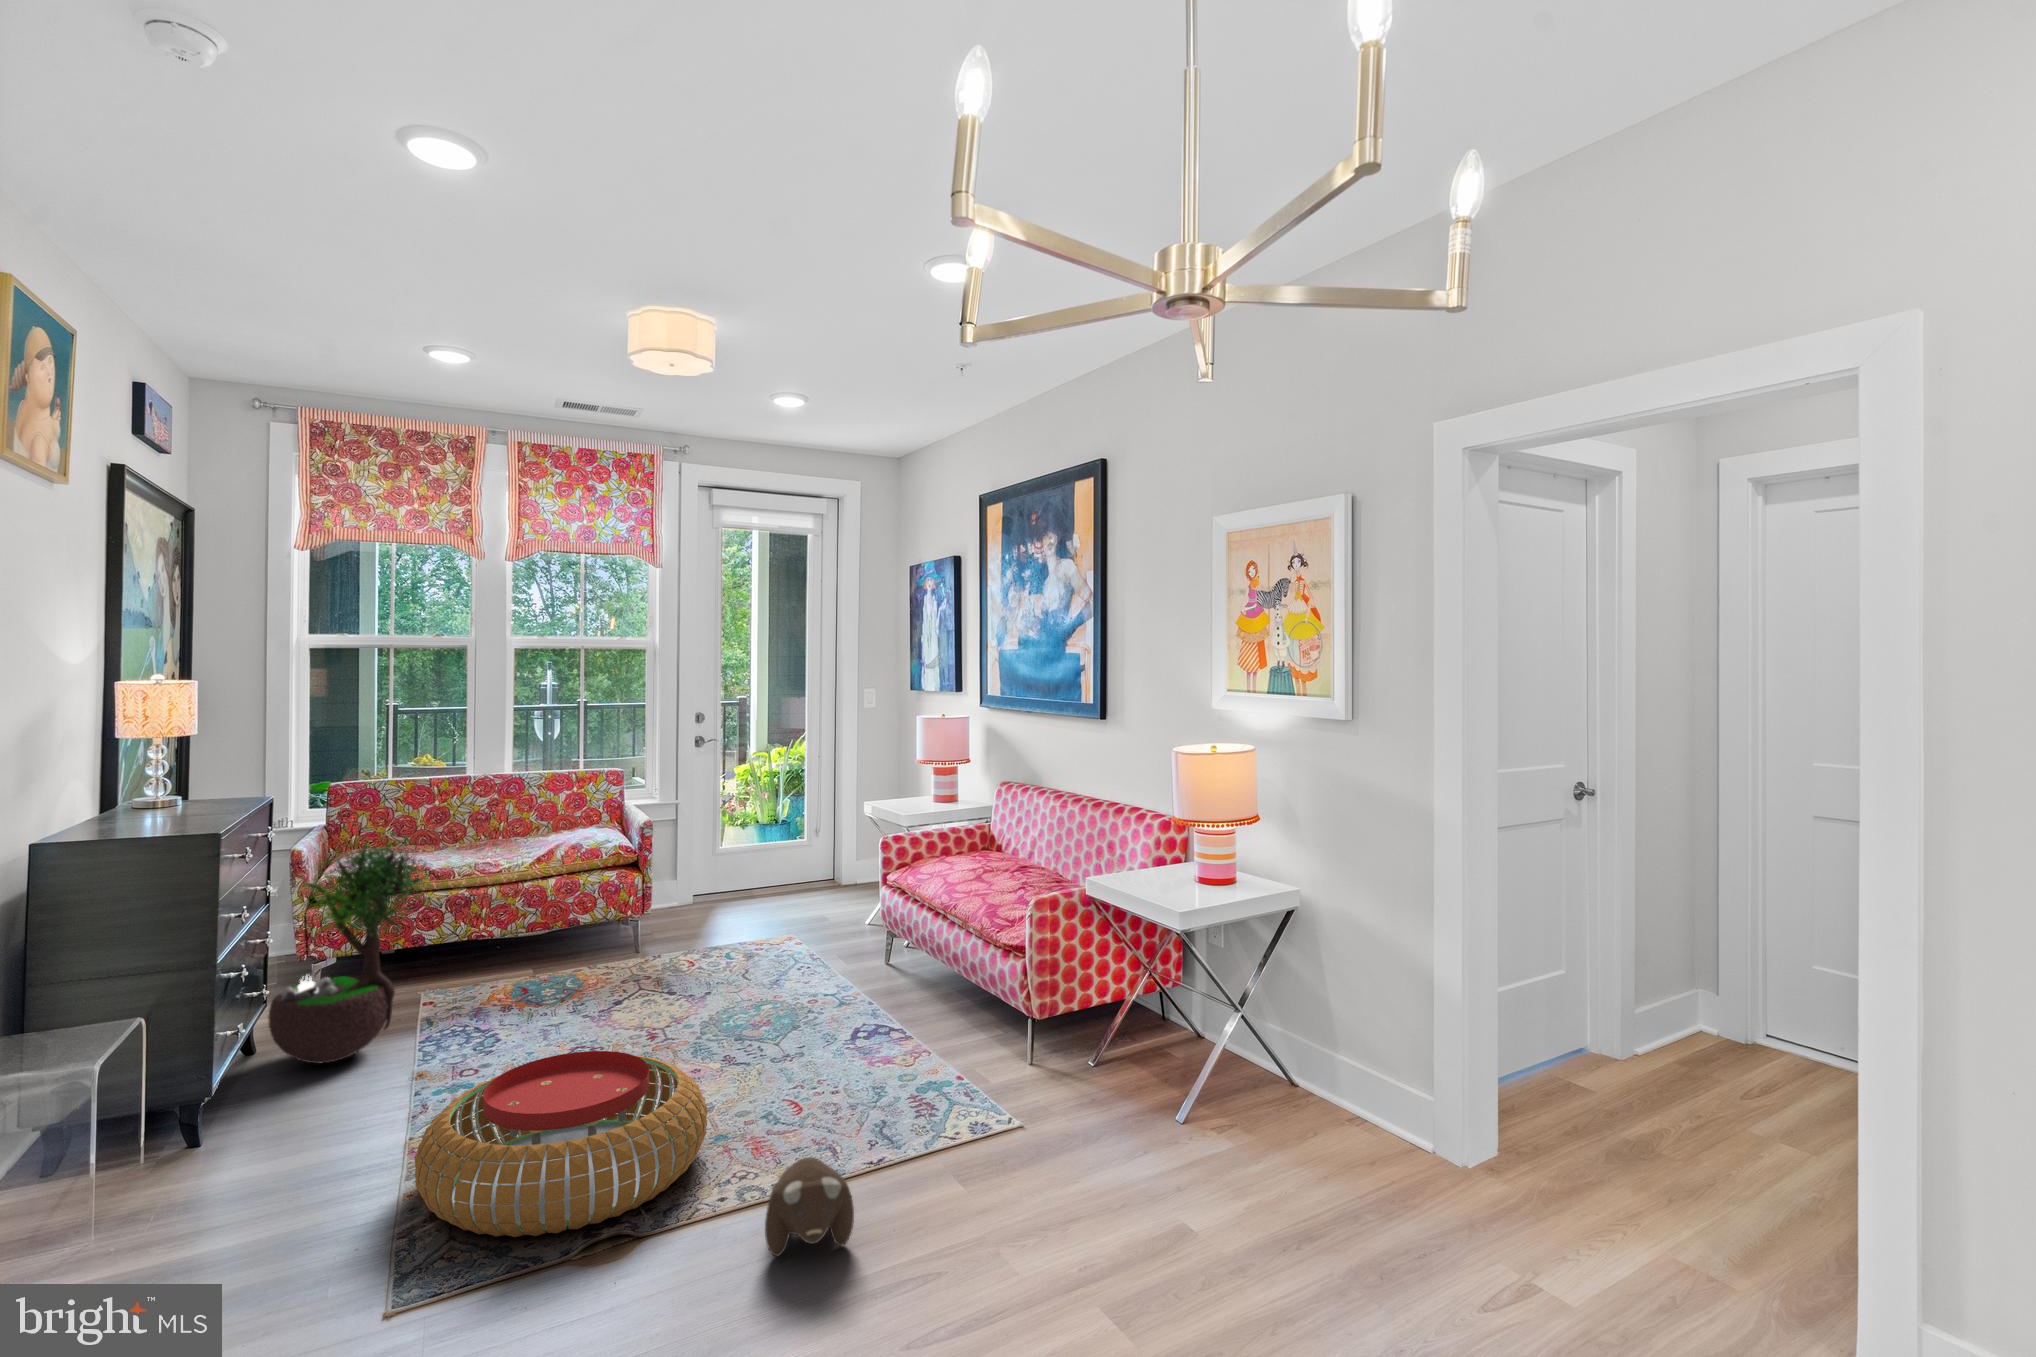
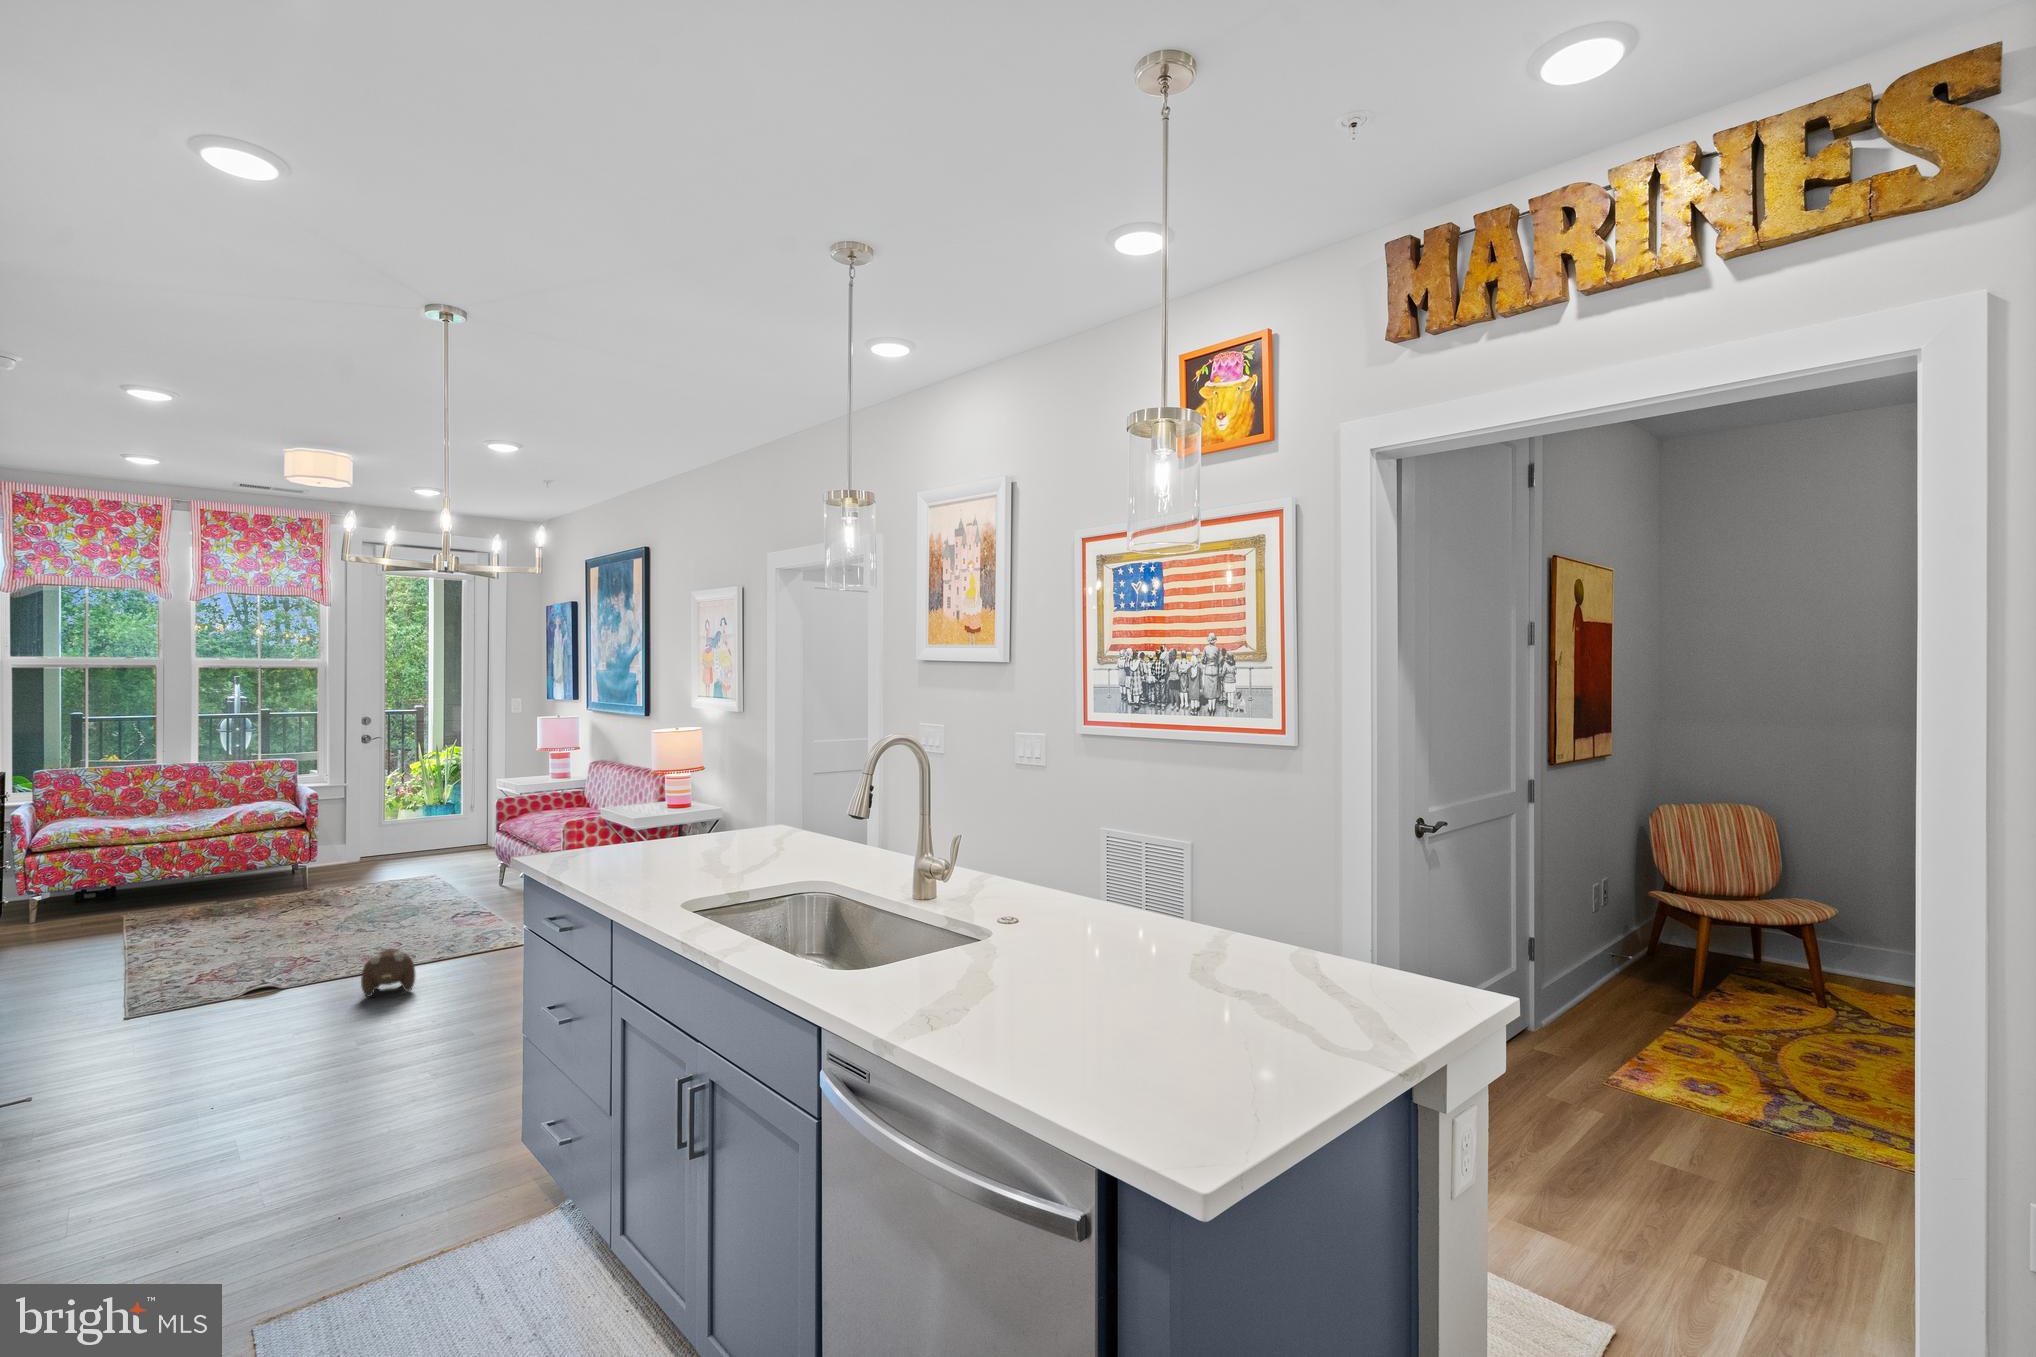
potted tree: present [268,832,431,1063] -> none [11,791,138,951]
pouf: present [415,1051,707,1237] -> none [140,916,336,1003]

